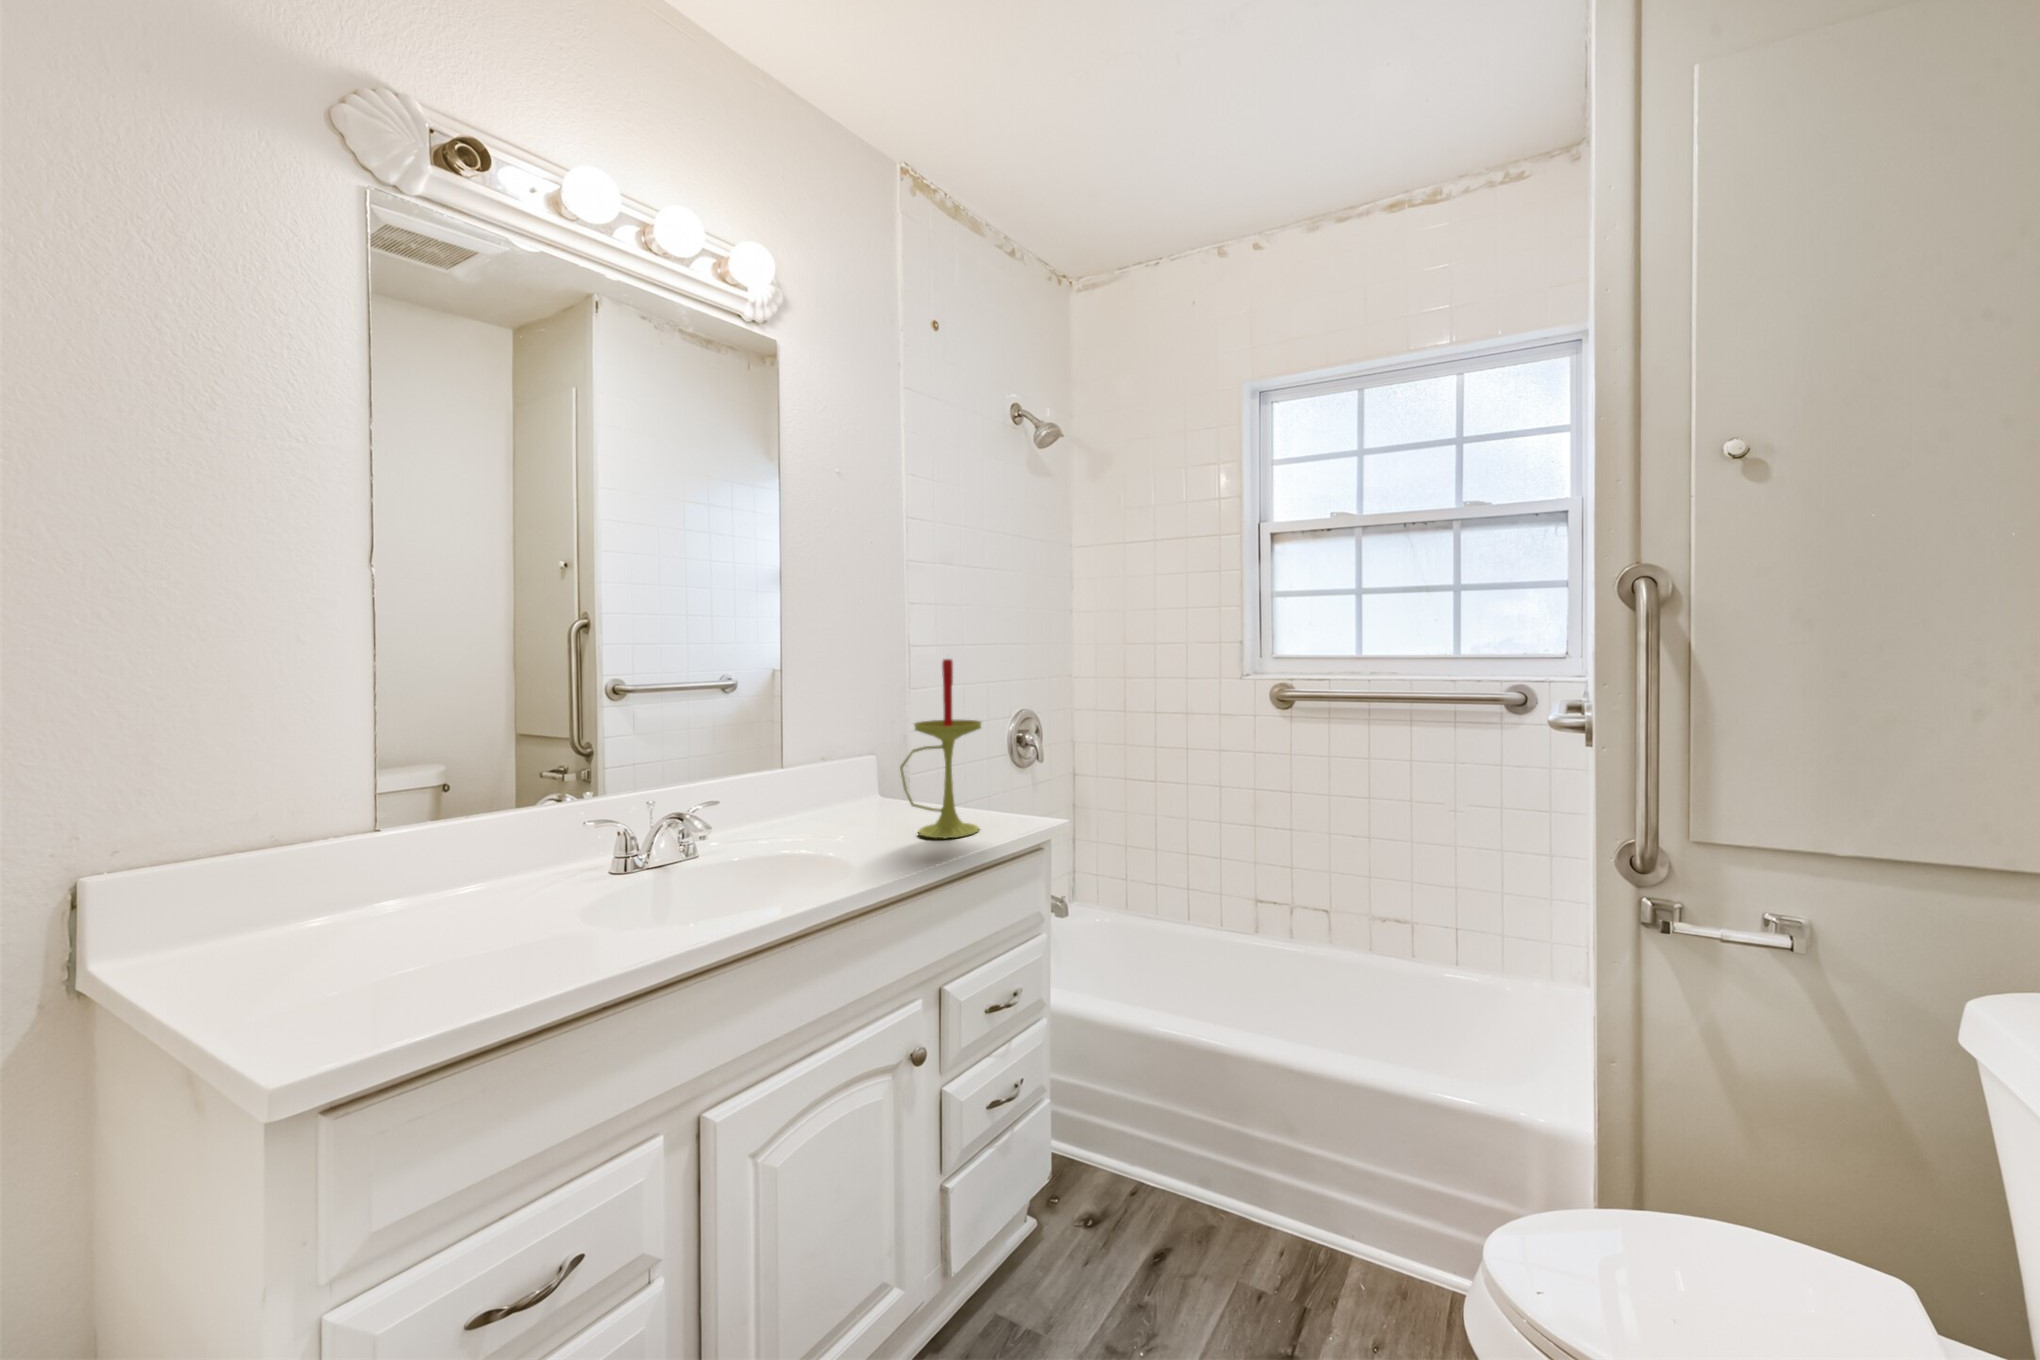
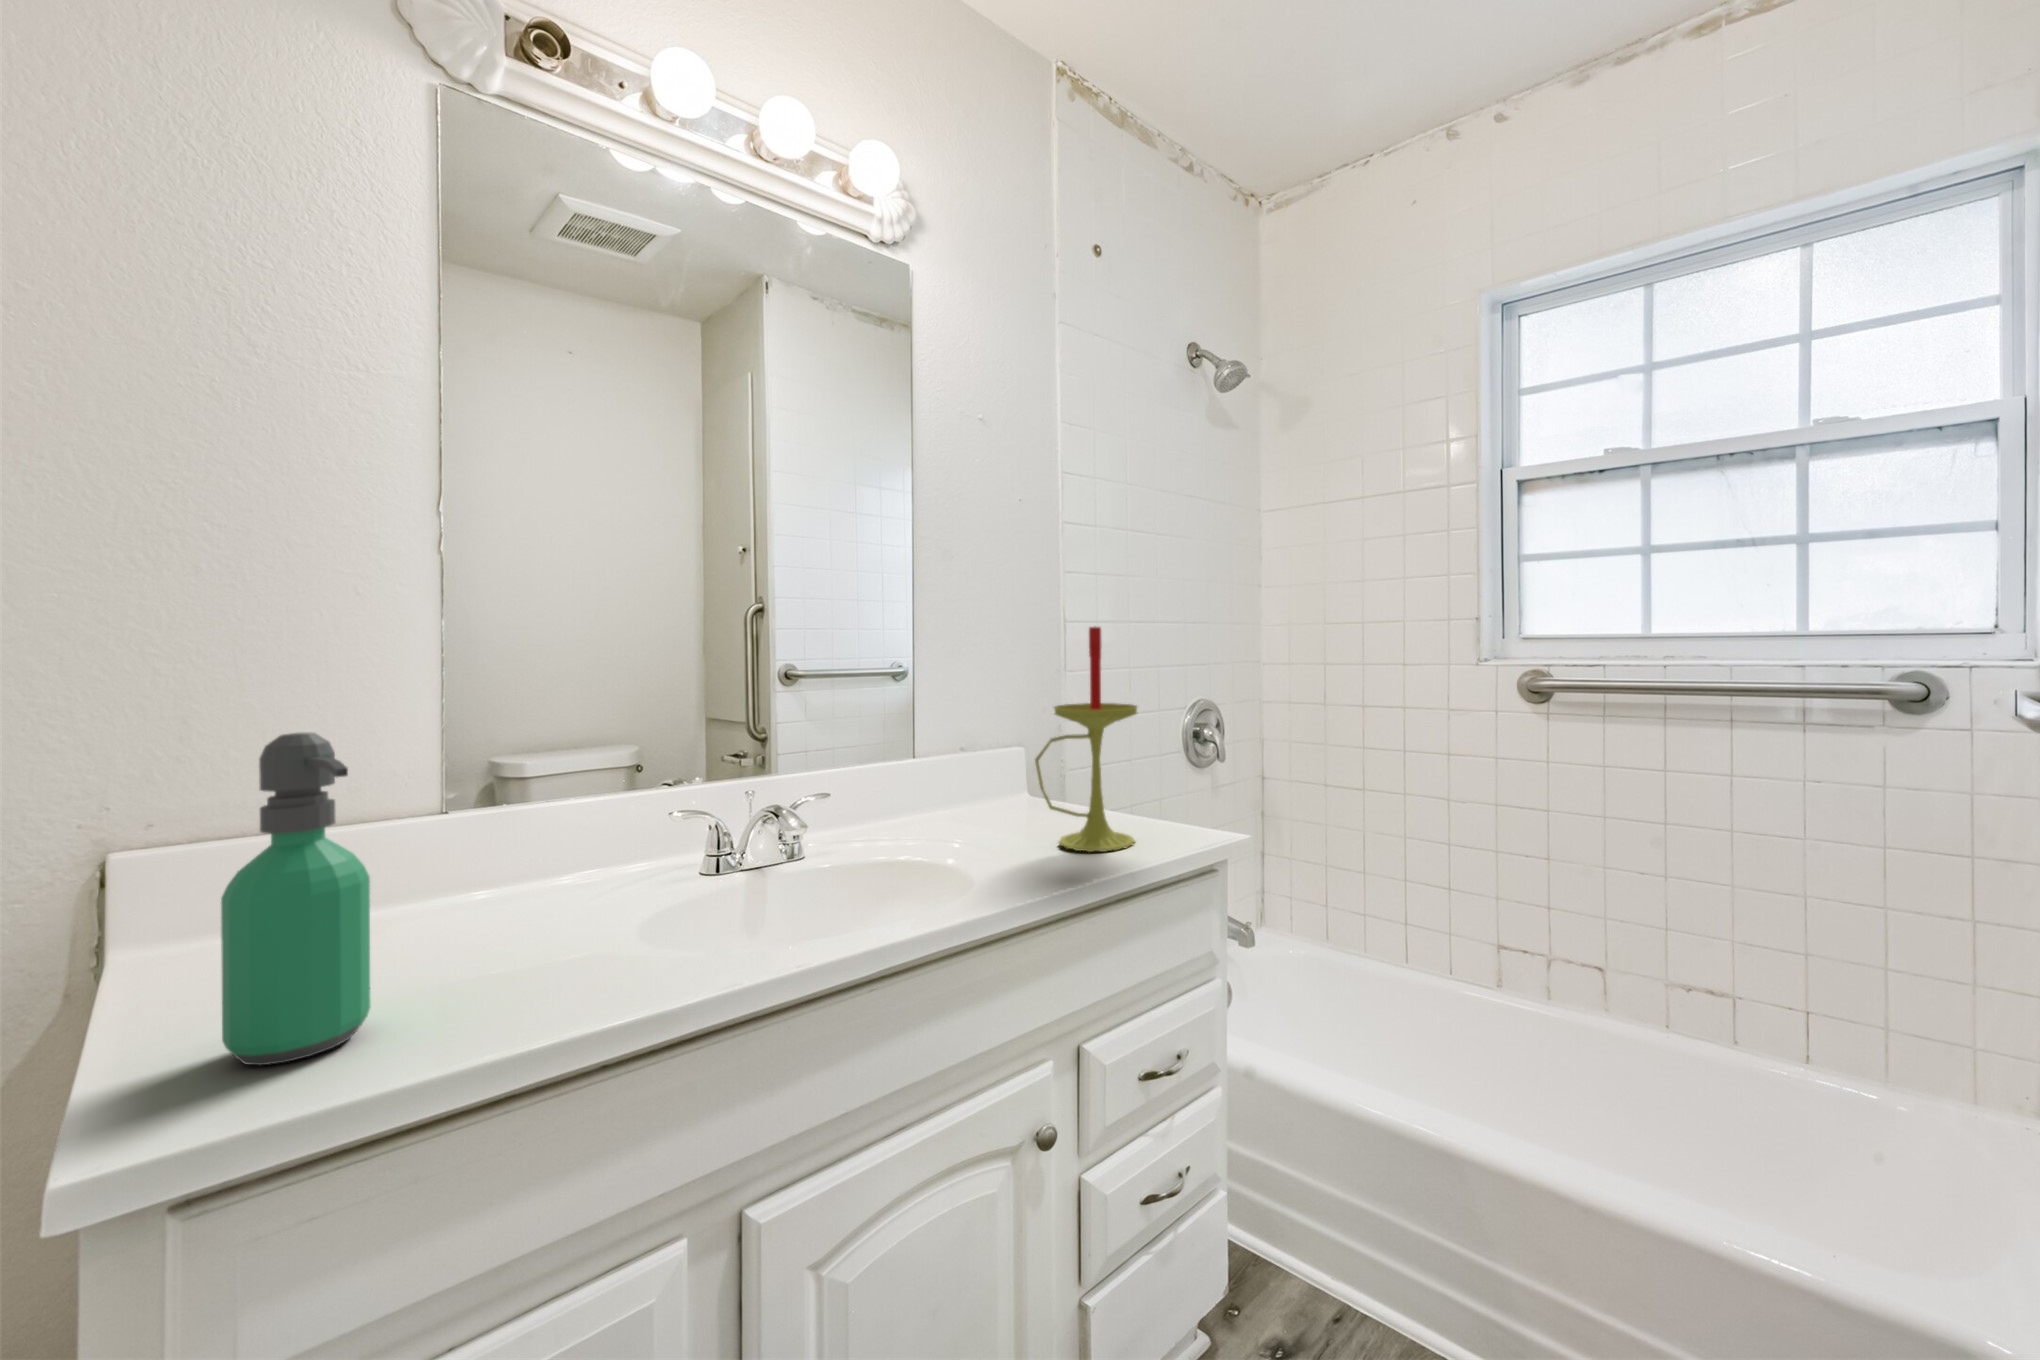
soap dispenser: none [317,768,427,1019] -> present [221,733,370,1065]

